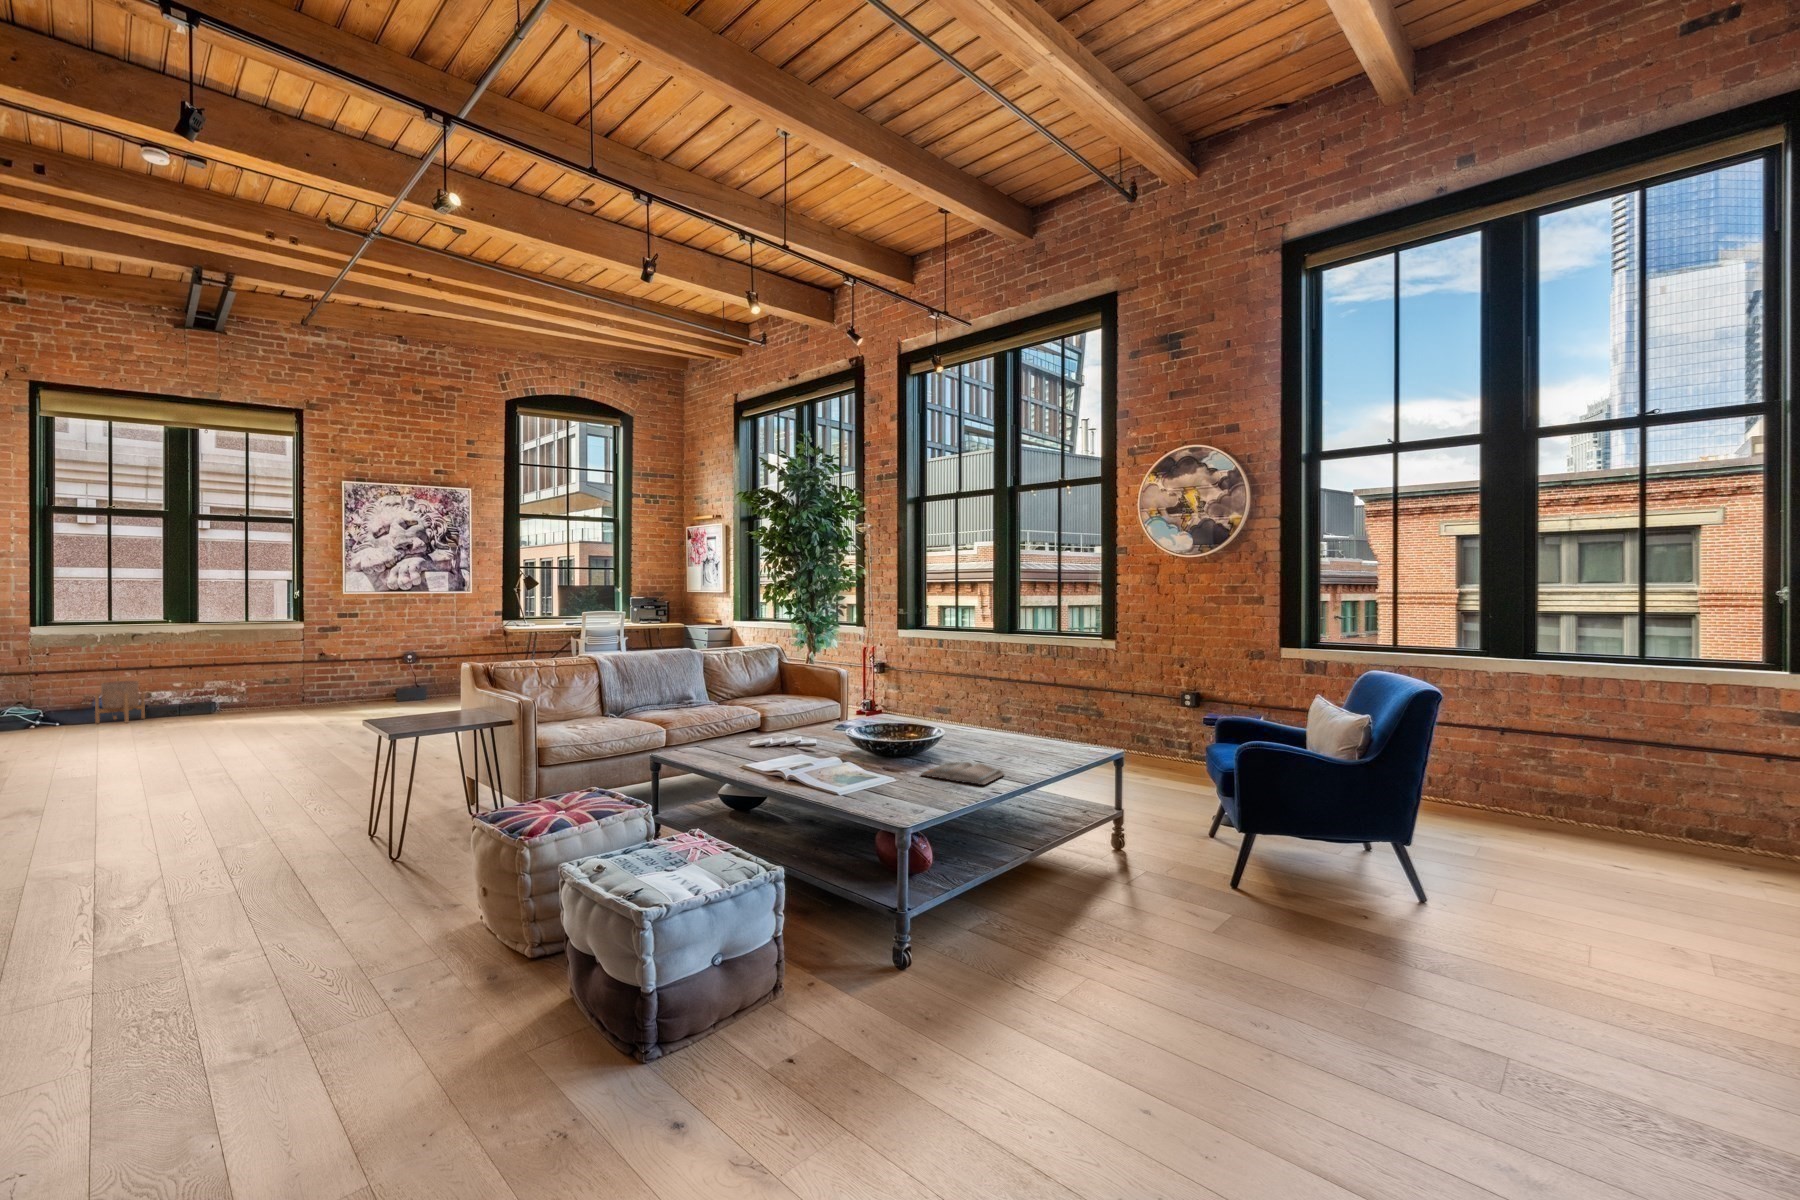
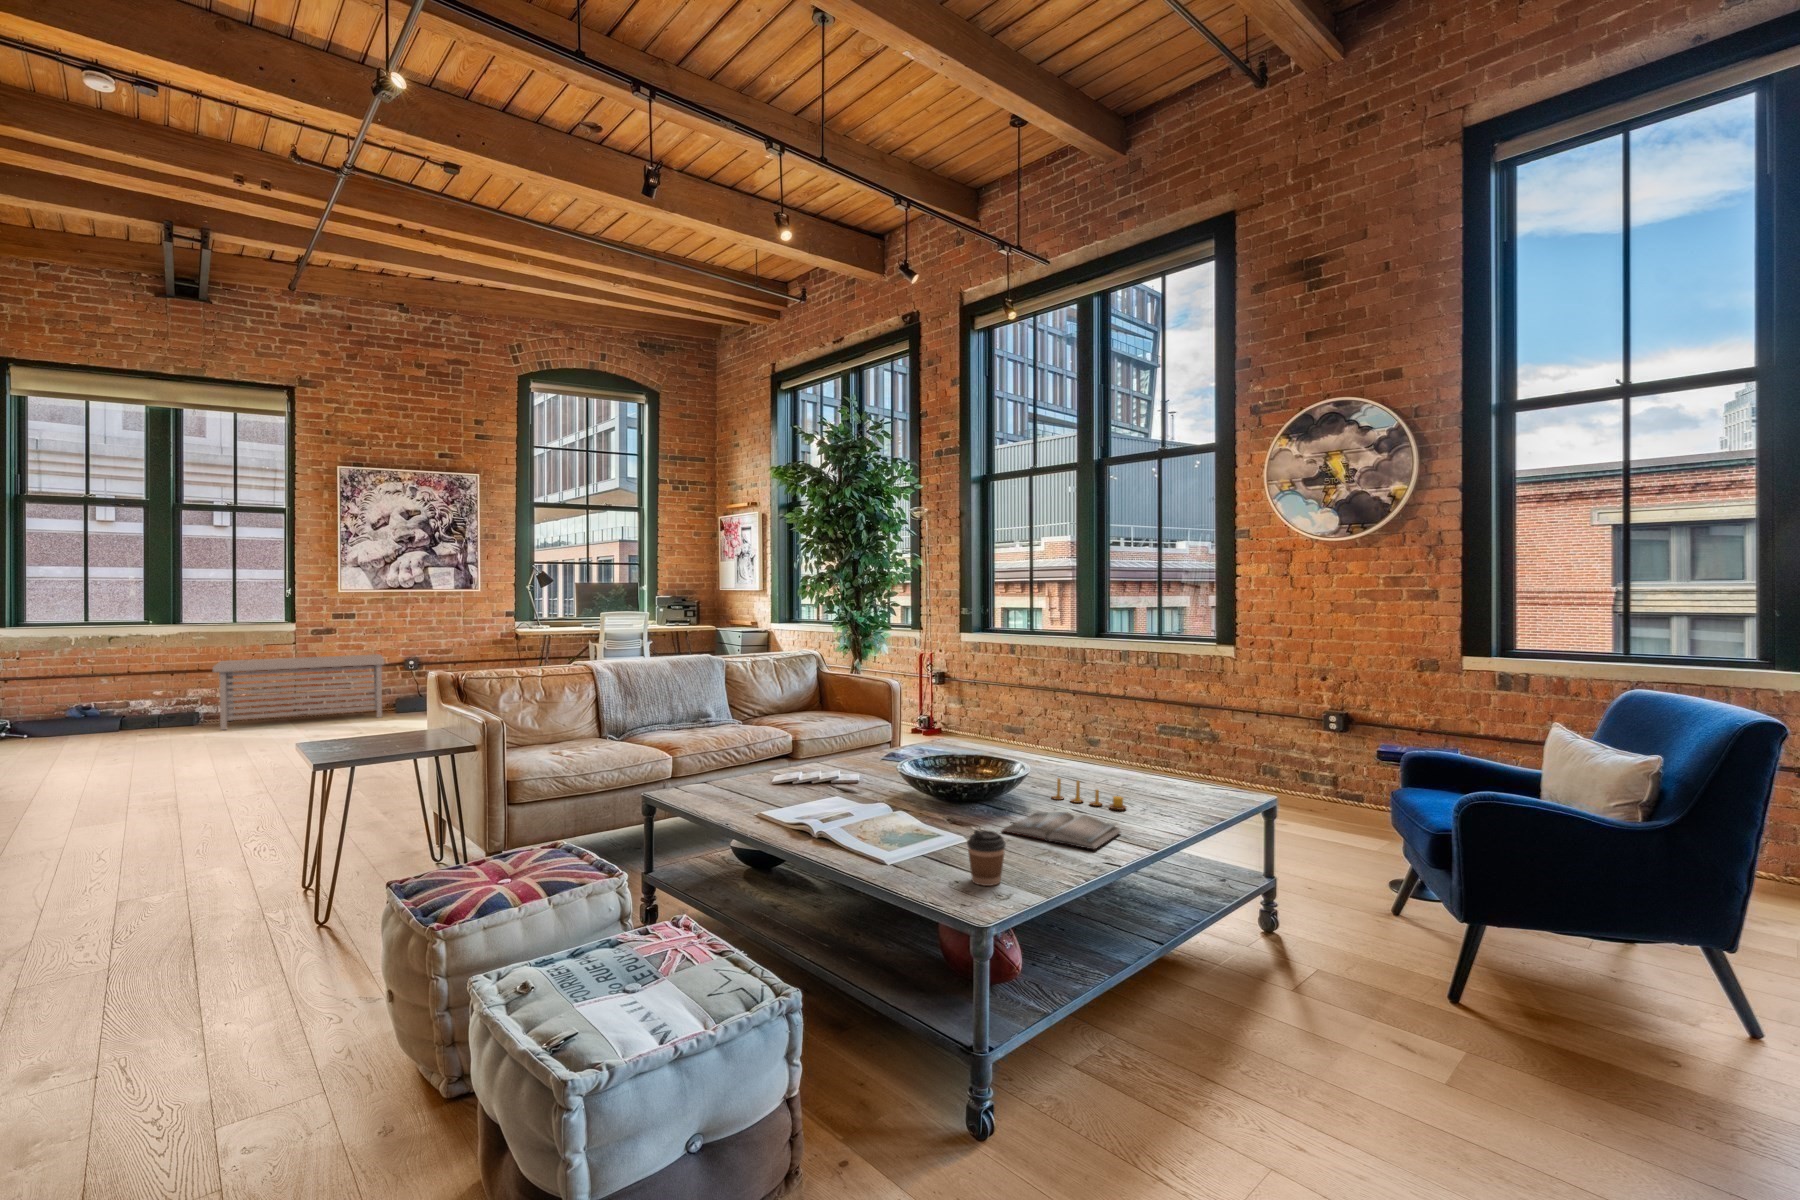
storage bench: none [233,650,388,718] -> present [213,654,384,730]
planter: present [95,681,145,724] -> none [64,688,120,736]
candle: none [959,738,1013,761] -> present [1051,778,1126,810]
coffee cup: none [893,769,919,807] -> present [967,830,1006,886]

